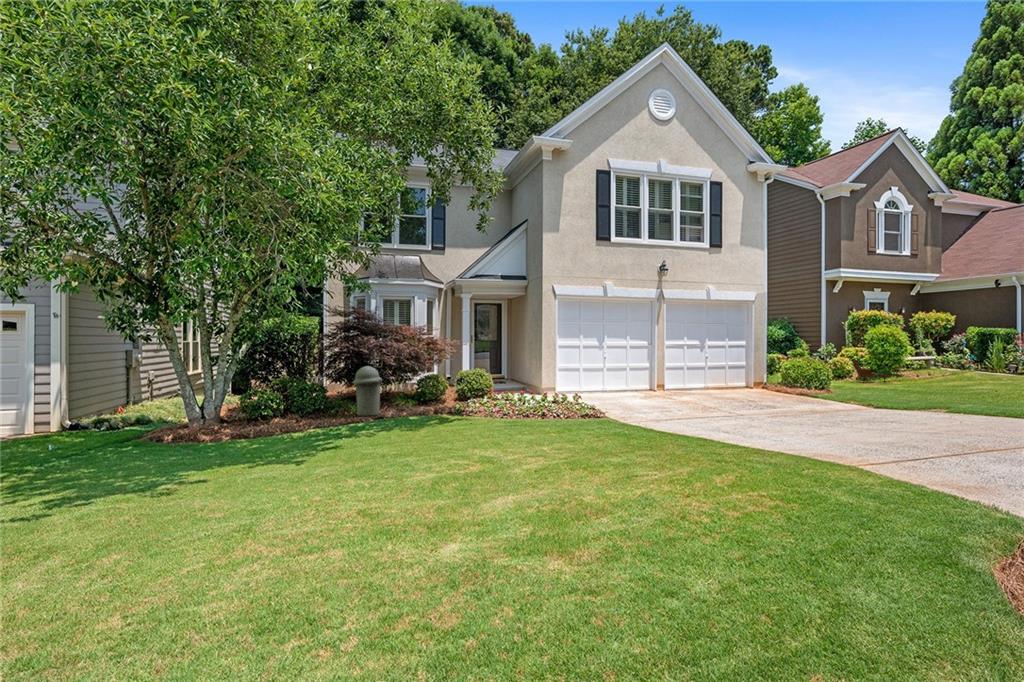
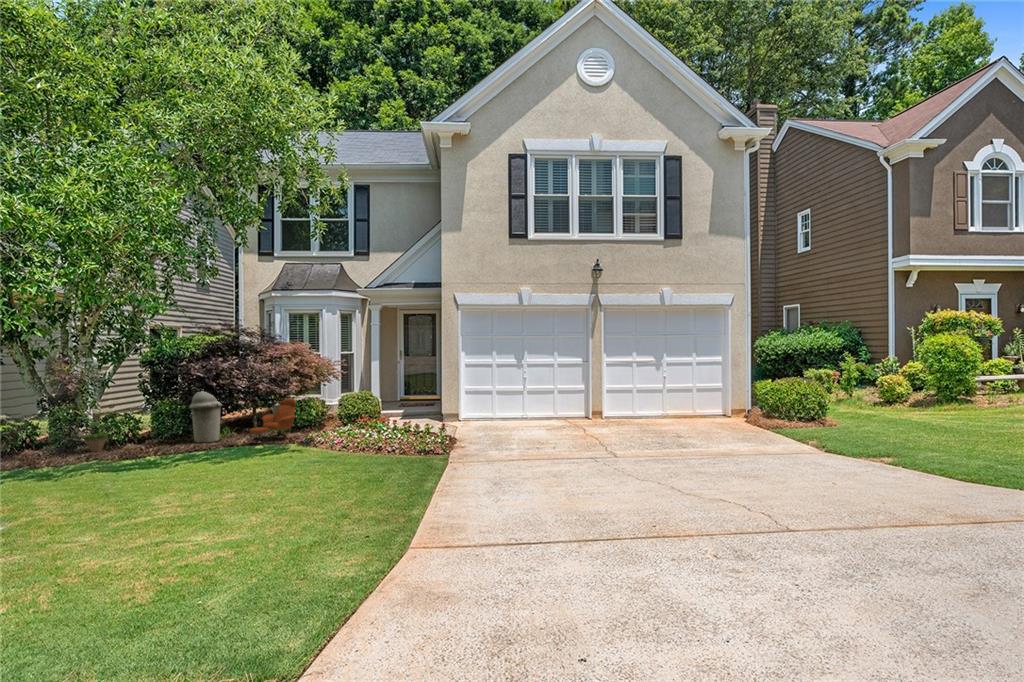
lounge chair: present [853,360,890,383] -> present [250,398,296,443]
decorative plant: none [262,405,296,425] -> present [79,431,110,452]

